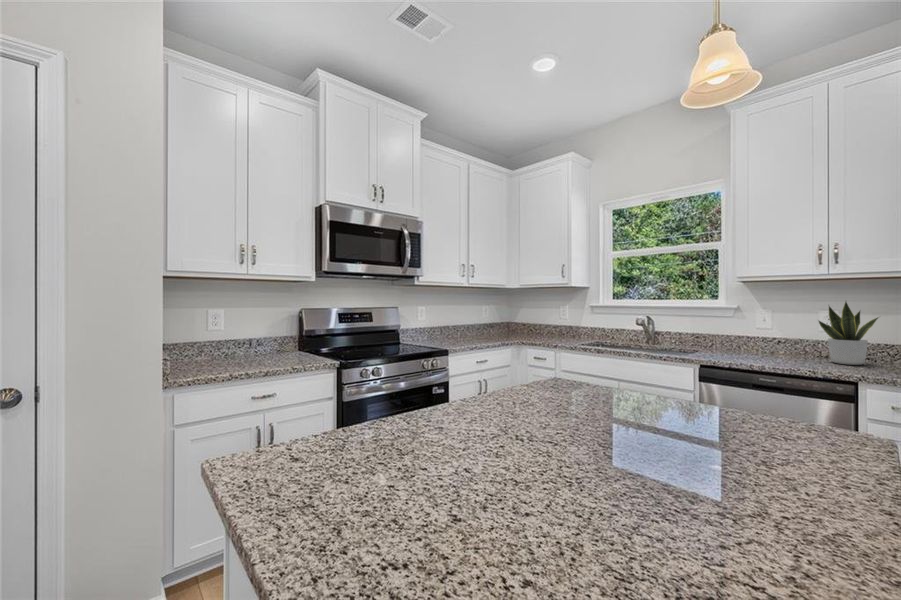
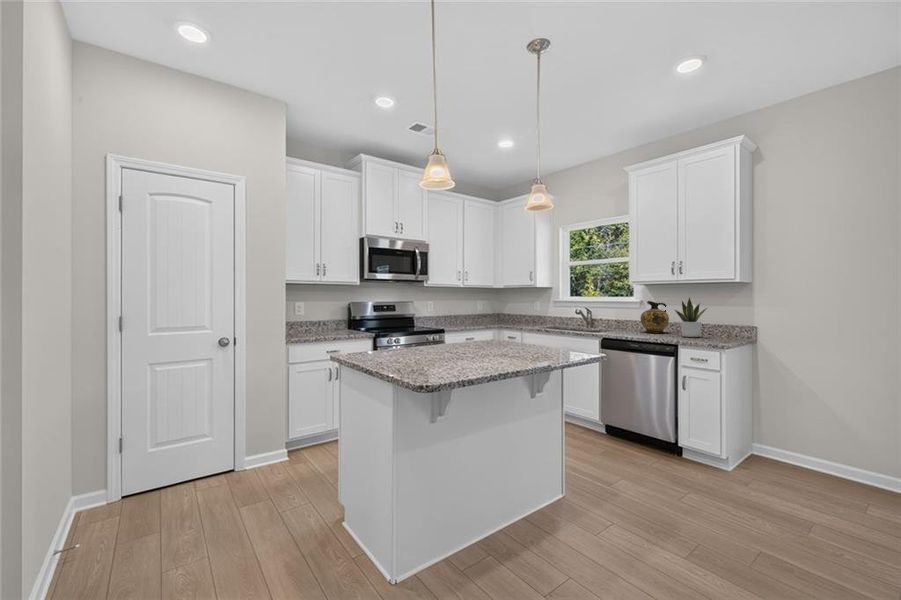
ceramic jug: none [743,306,792,355] -> present [641,301,669,333]

